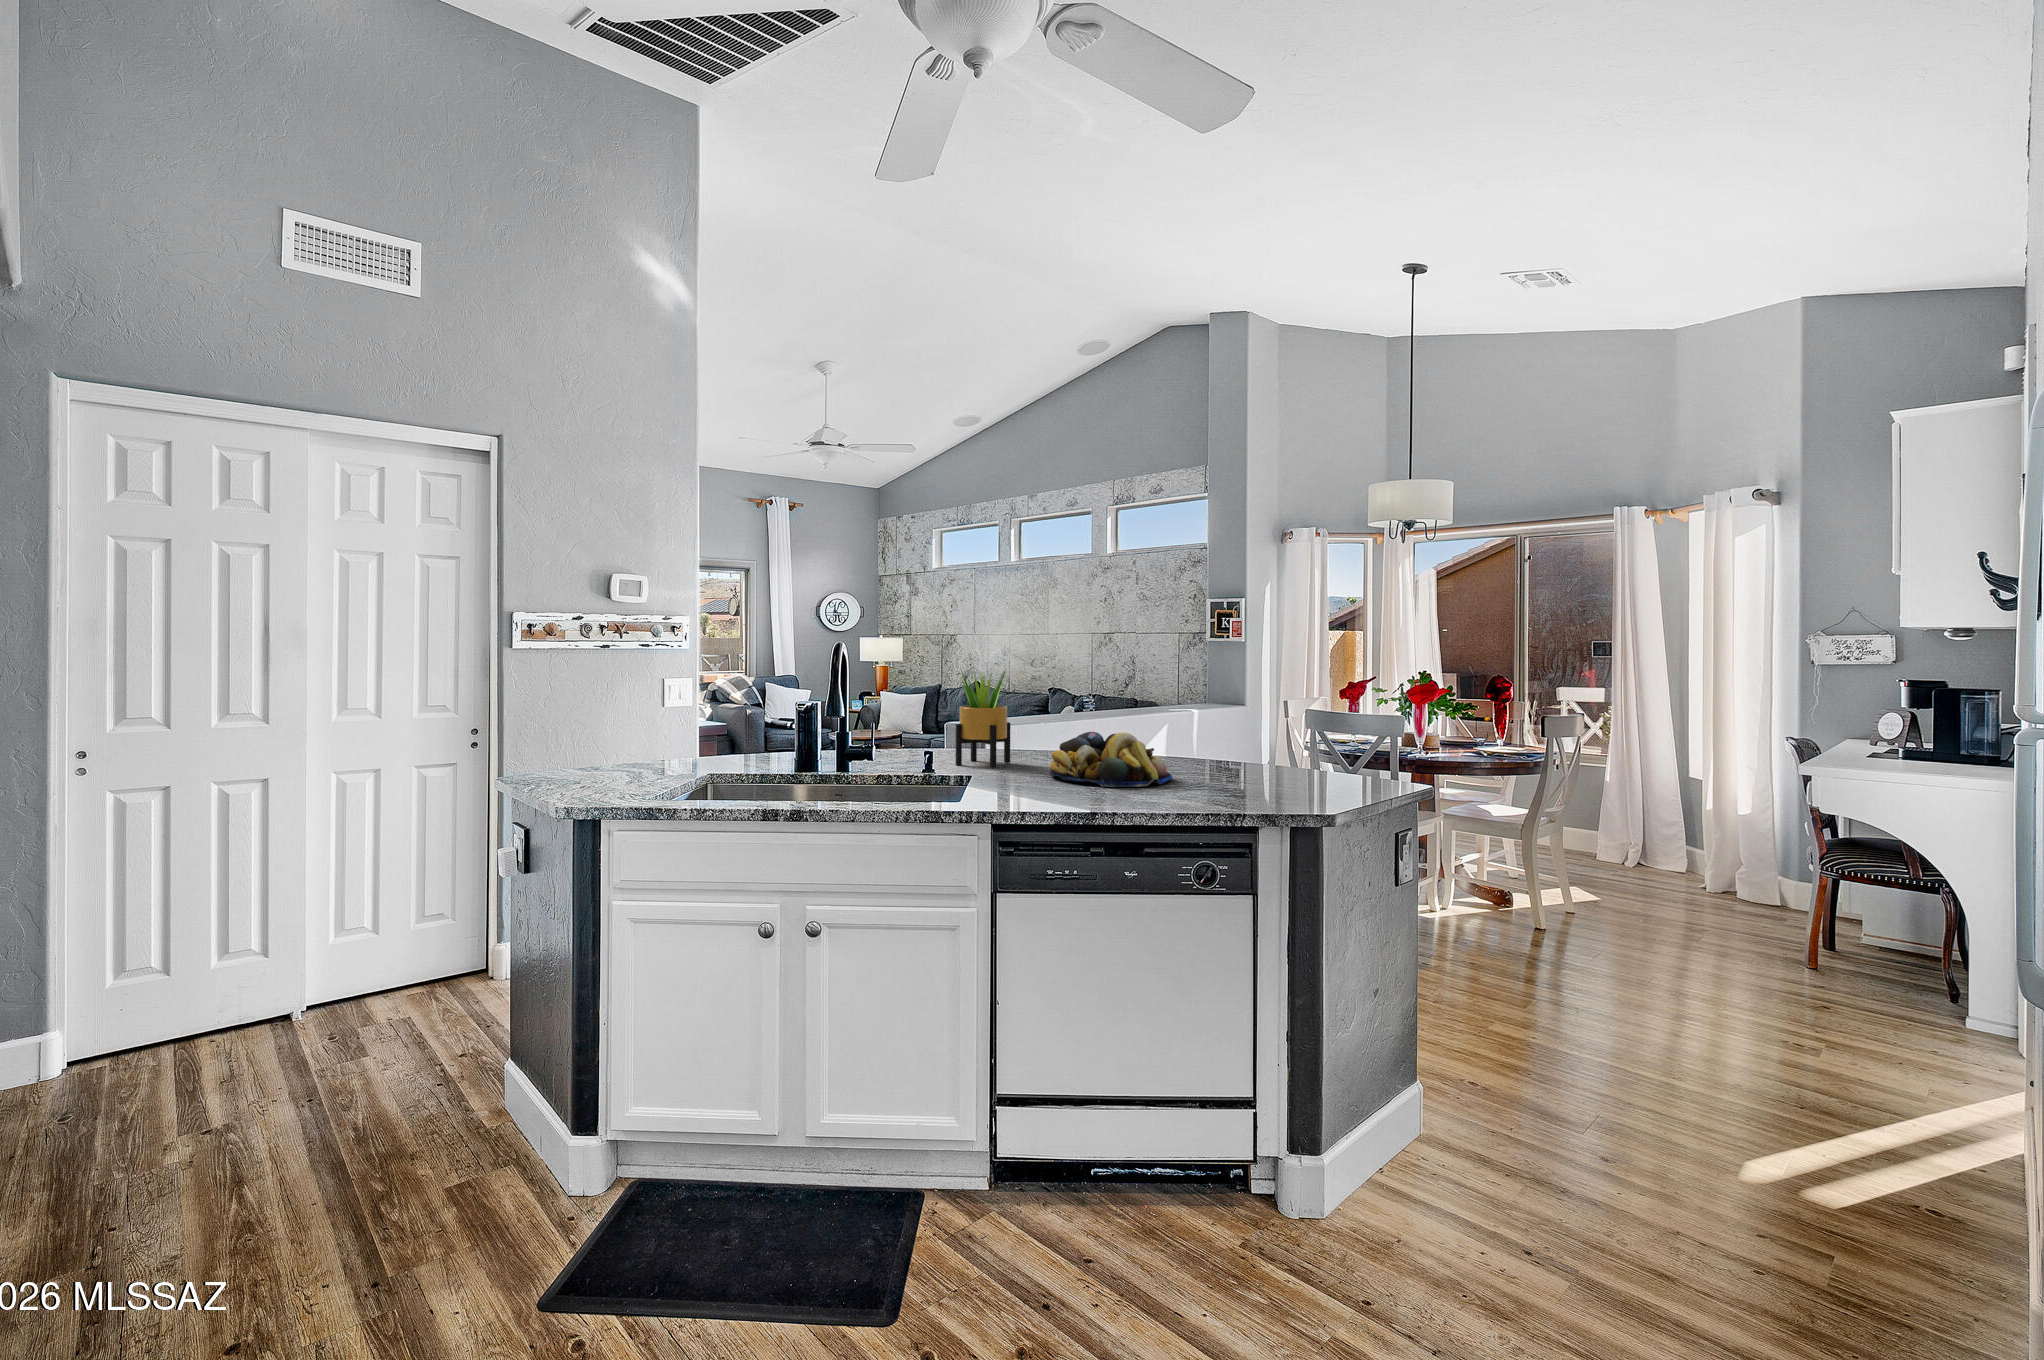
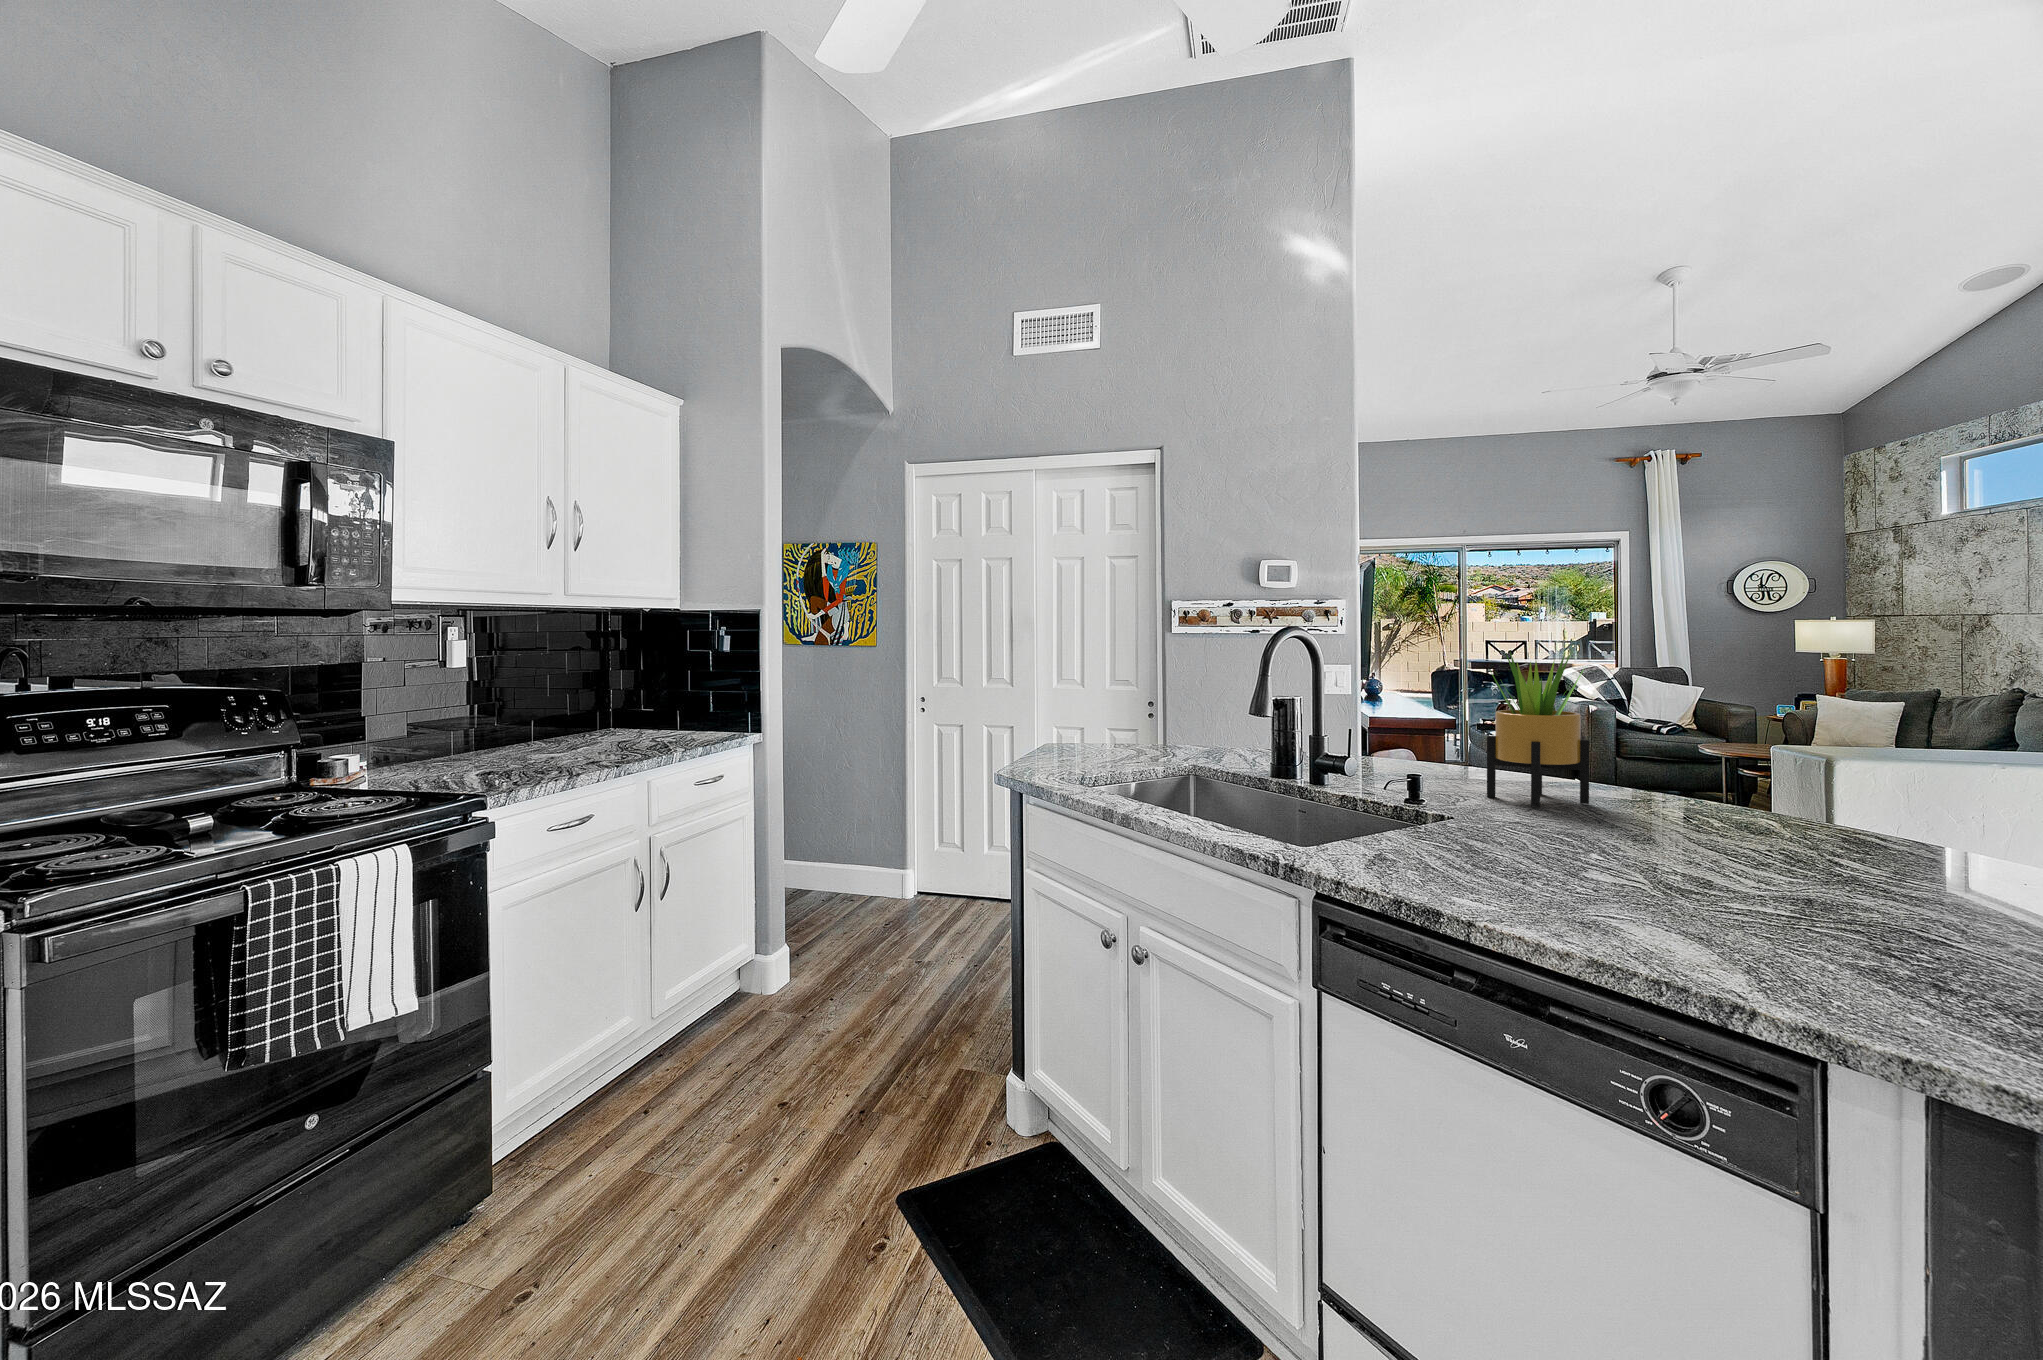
fruit bowl: present [1050,732,1172,787] -> none [1574,767,1869,886]

